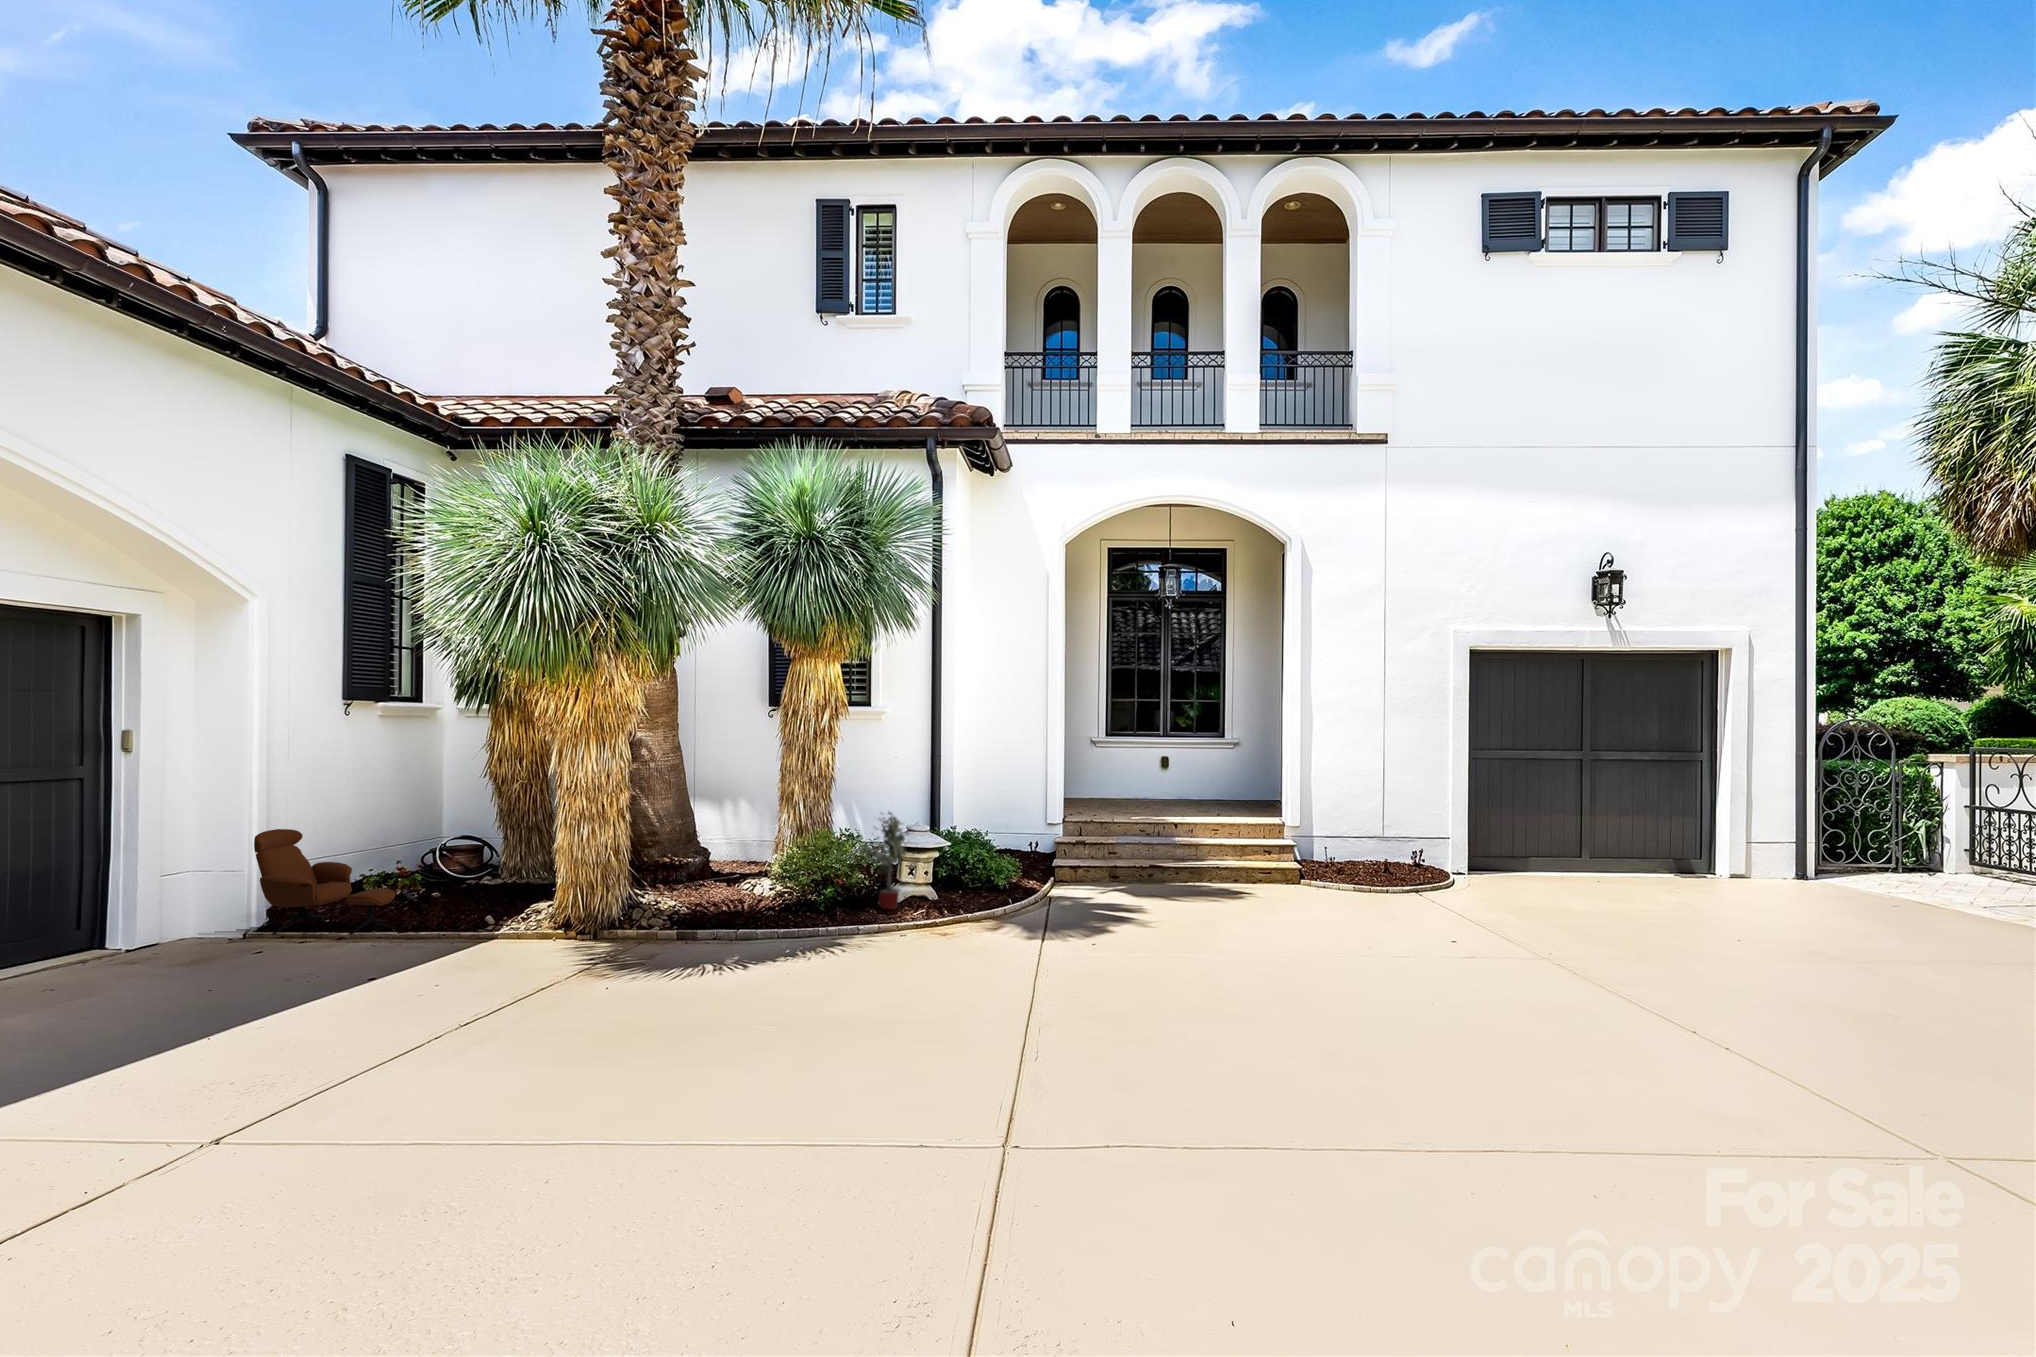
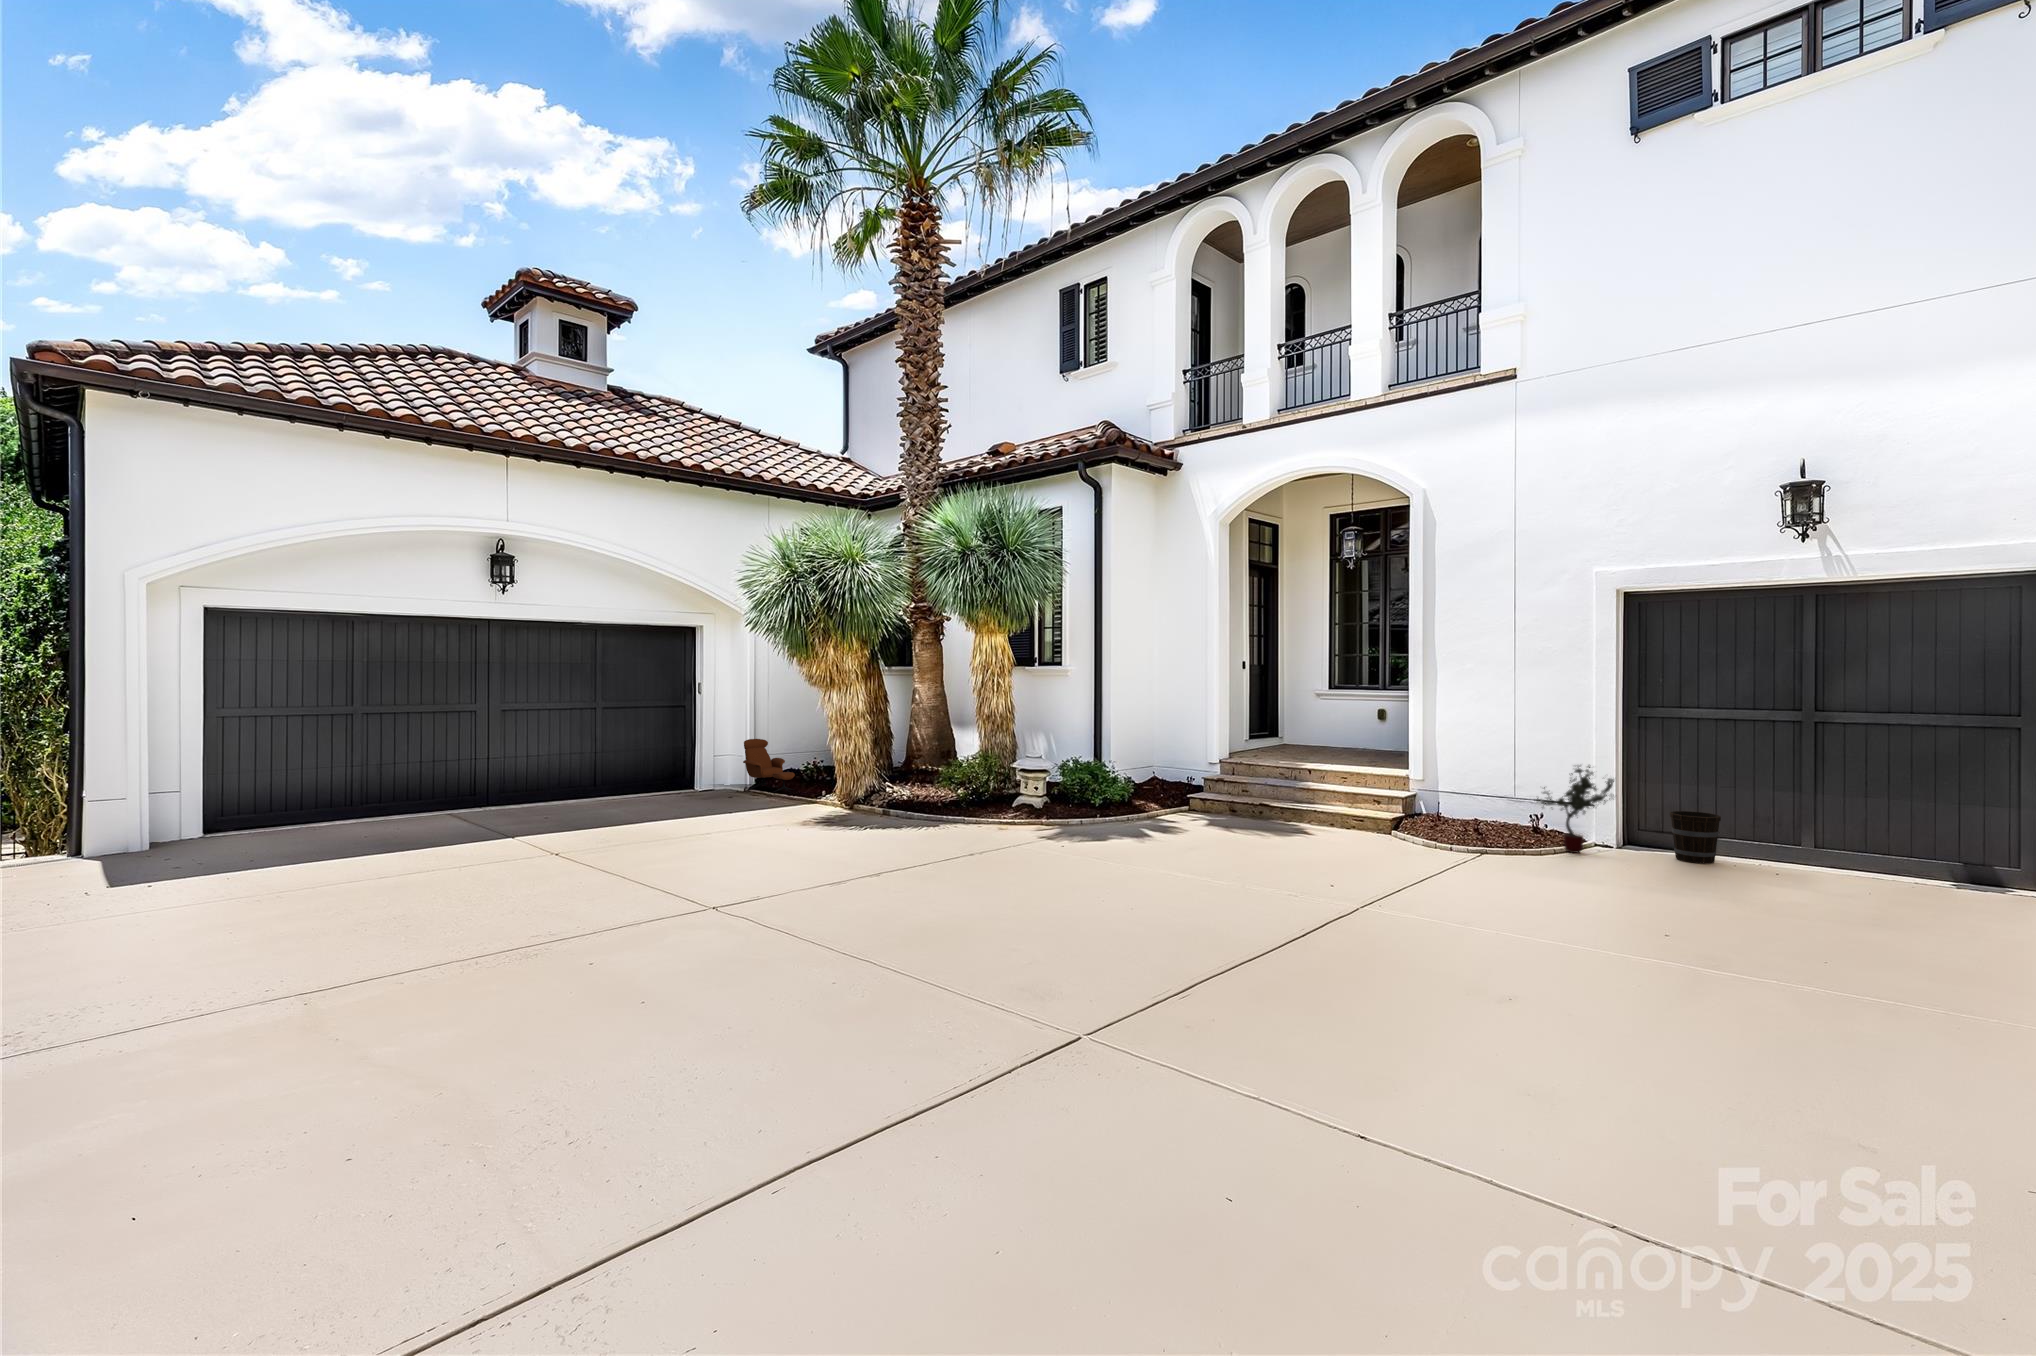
potted tree: present [860,812,908,911] -> present [1536,766,1614,853]
bucket: none [1500,844,1541,889] -> present [1670,811,1721,864]

